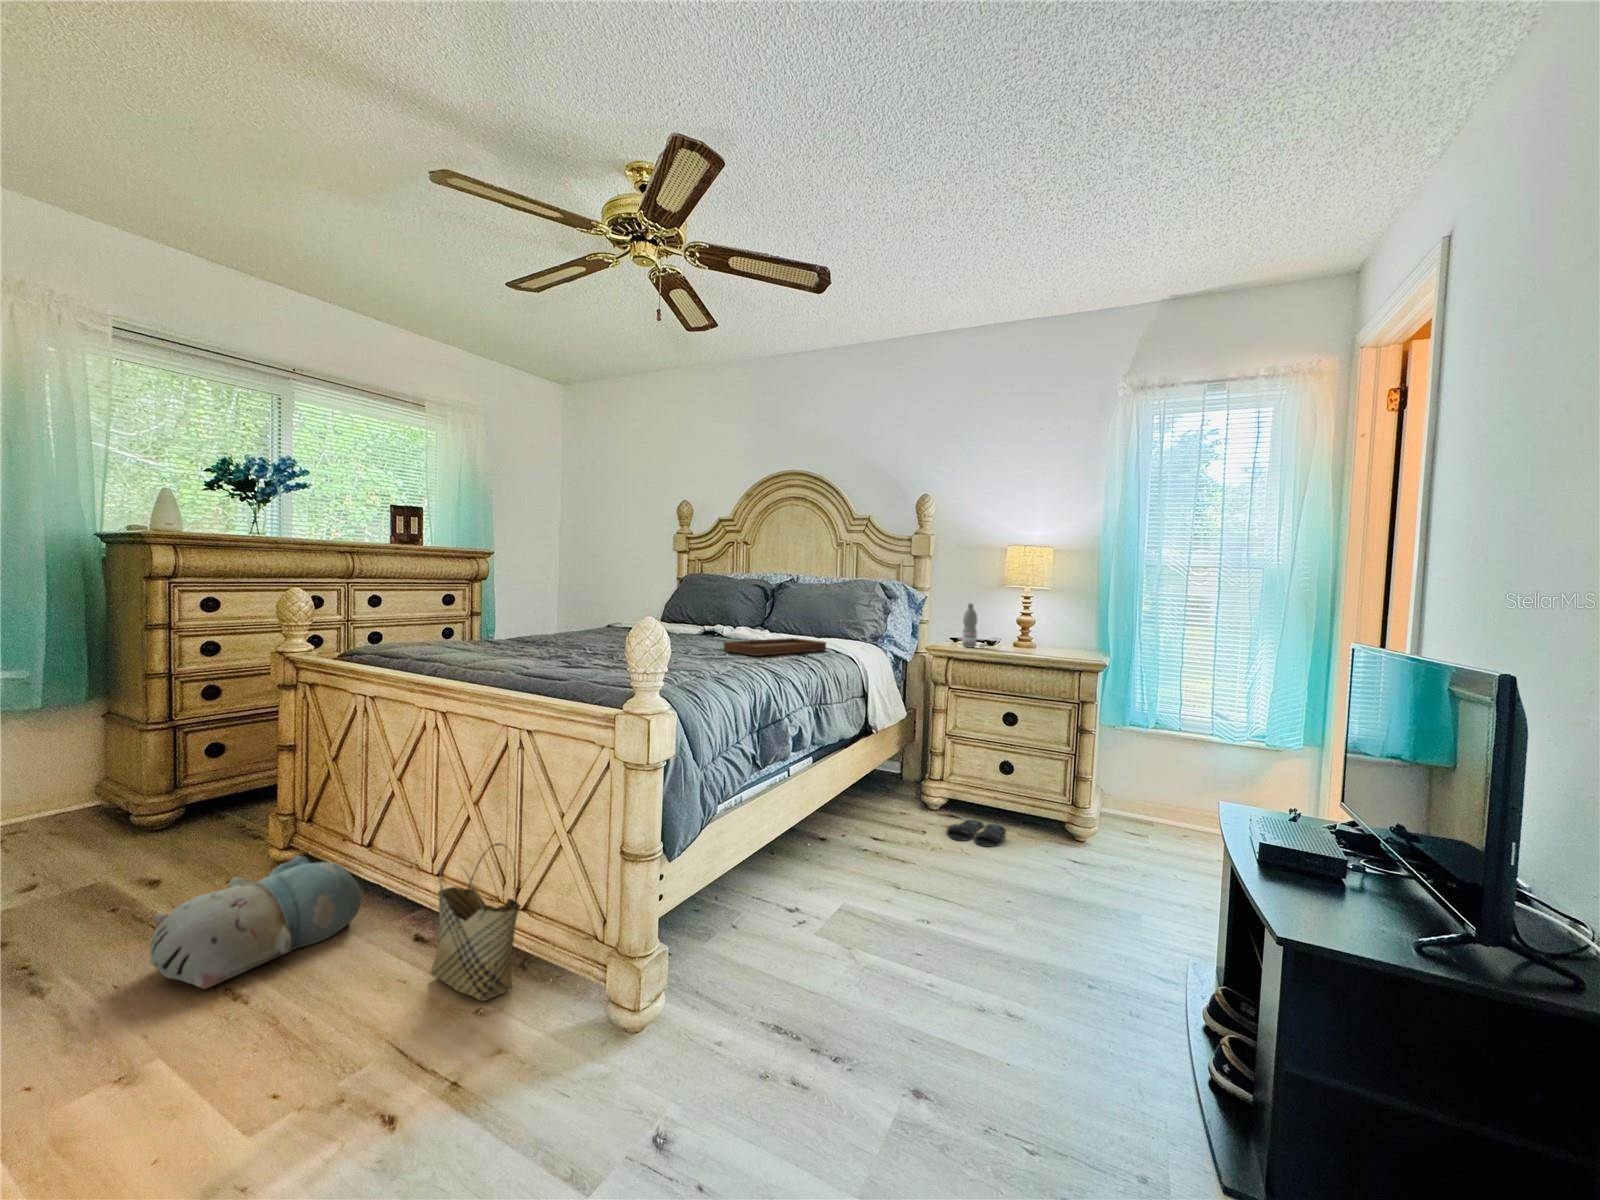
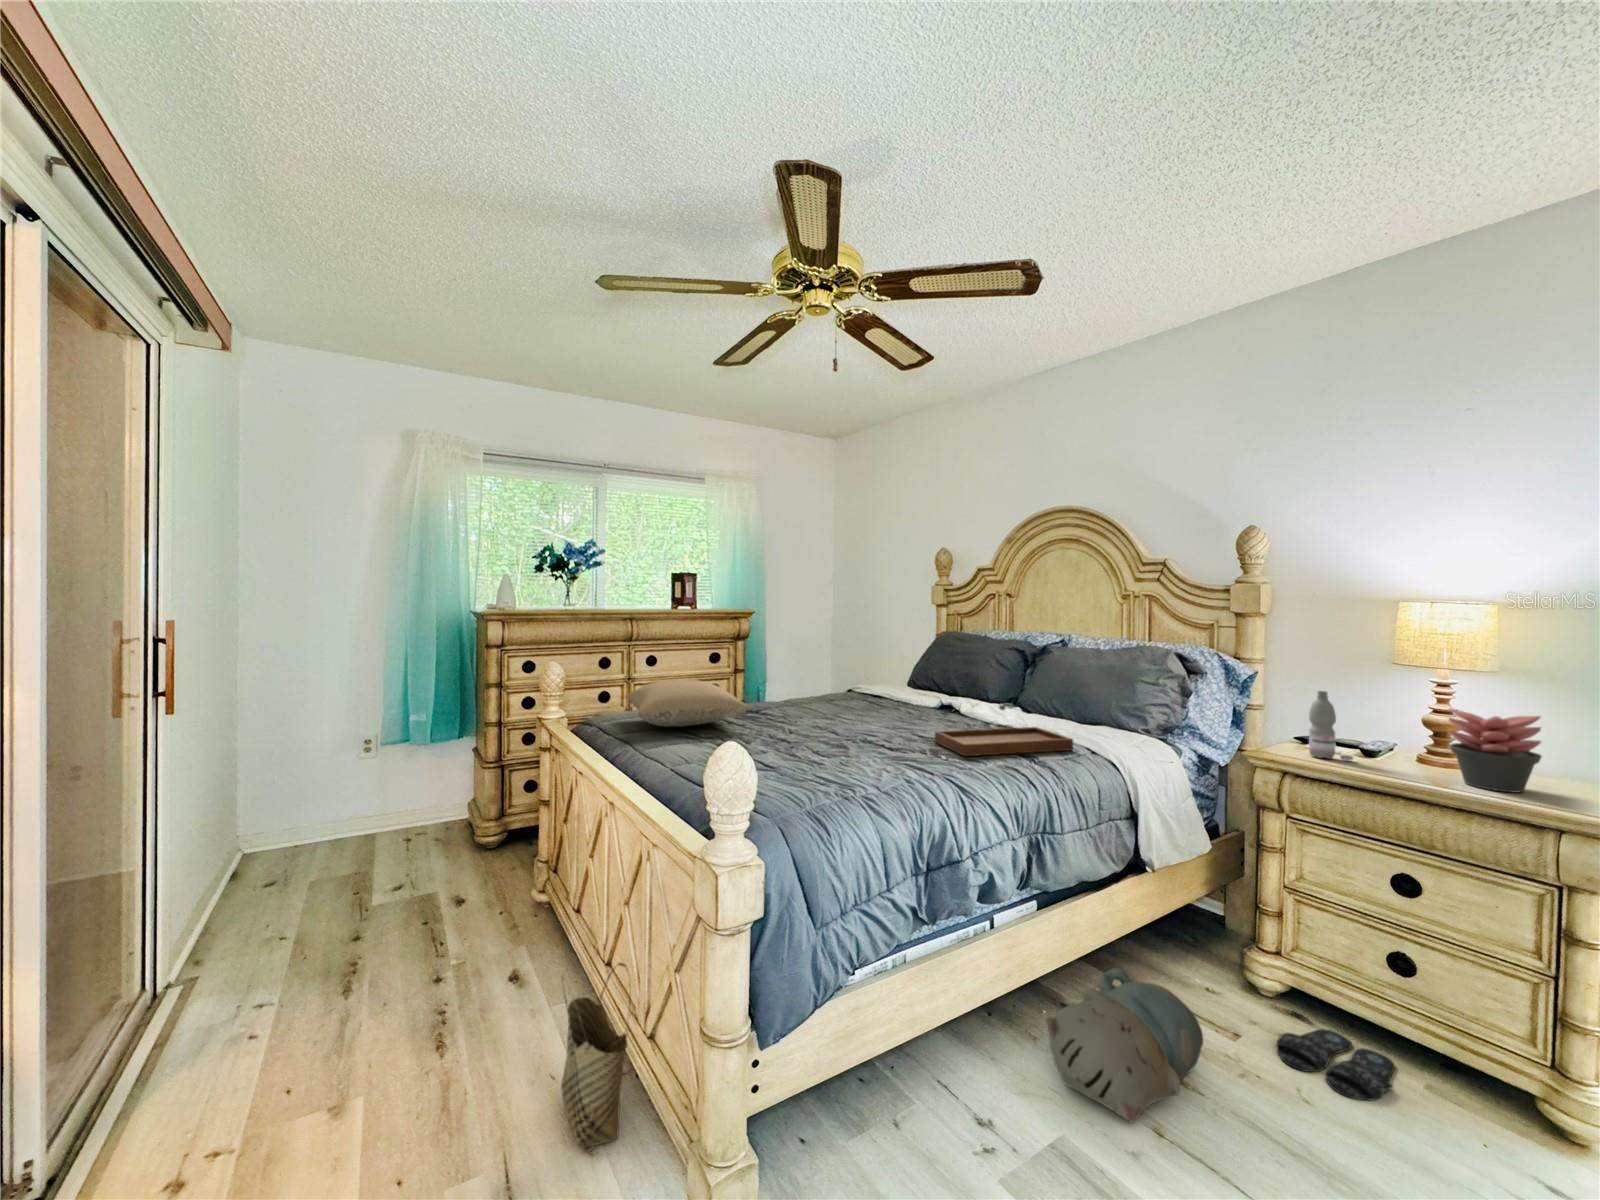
pillow: none [398,605,553,651] -> present [627,679,750,727]
succulent plant: none [1032,610,1075,655] -> present [1448,708,1541,792]
plush toy: present [150,856,362,989] -> present [1046,968,1203,1122]

